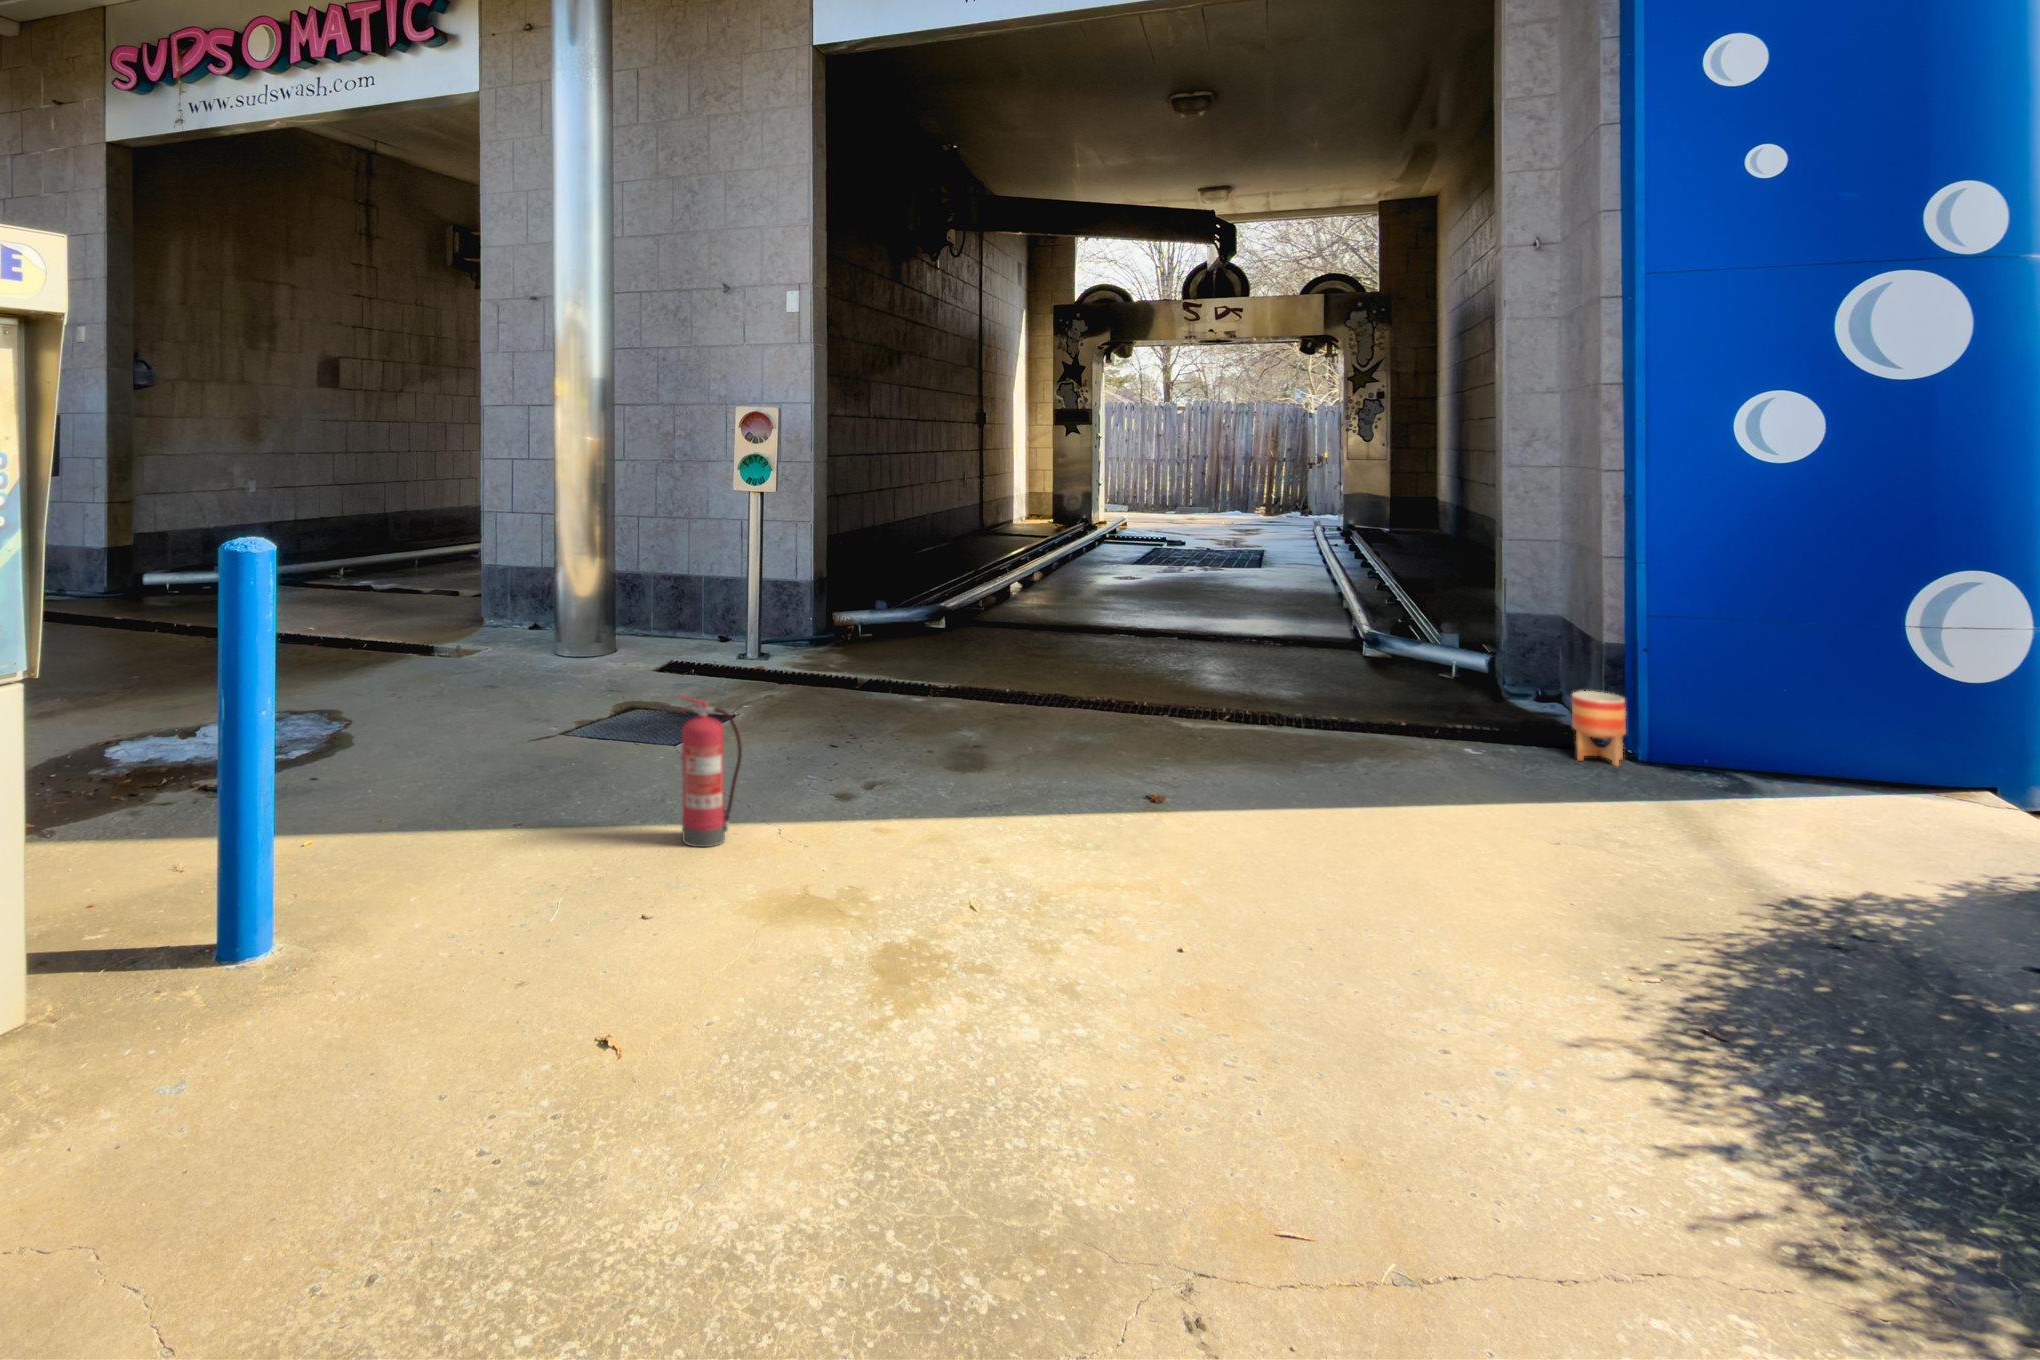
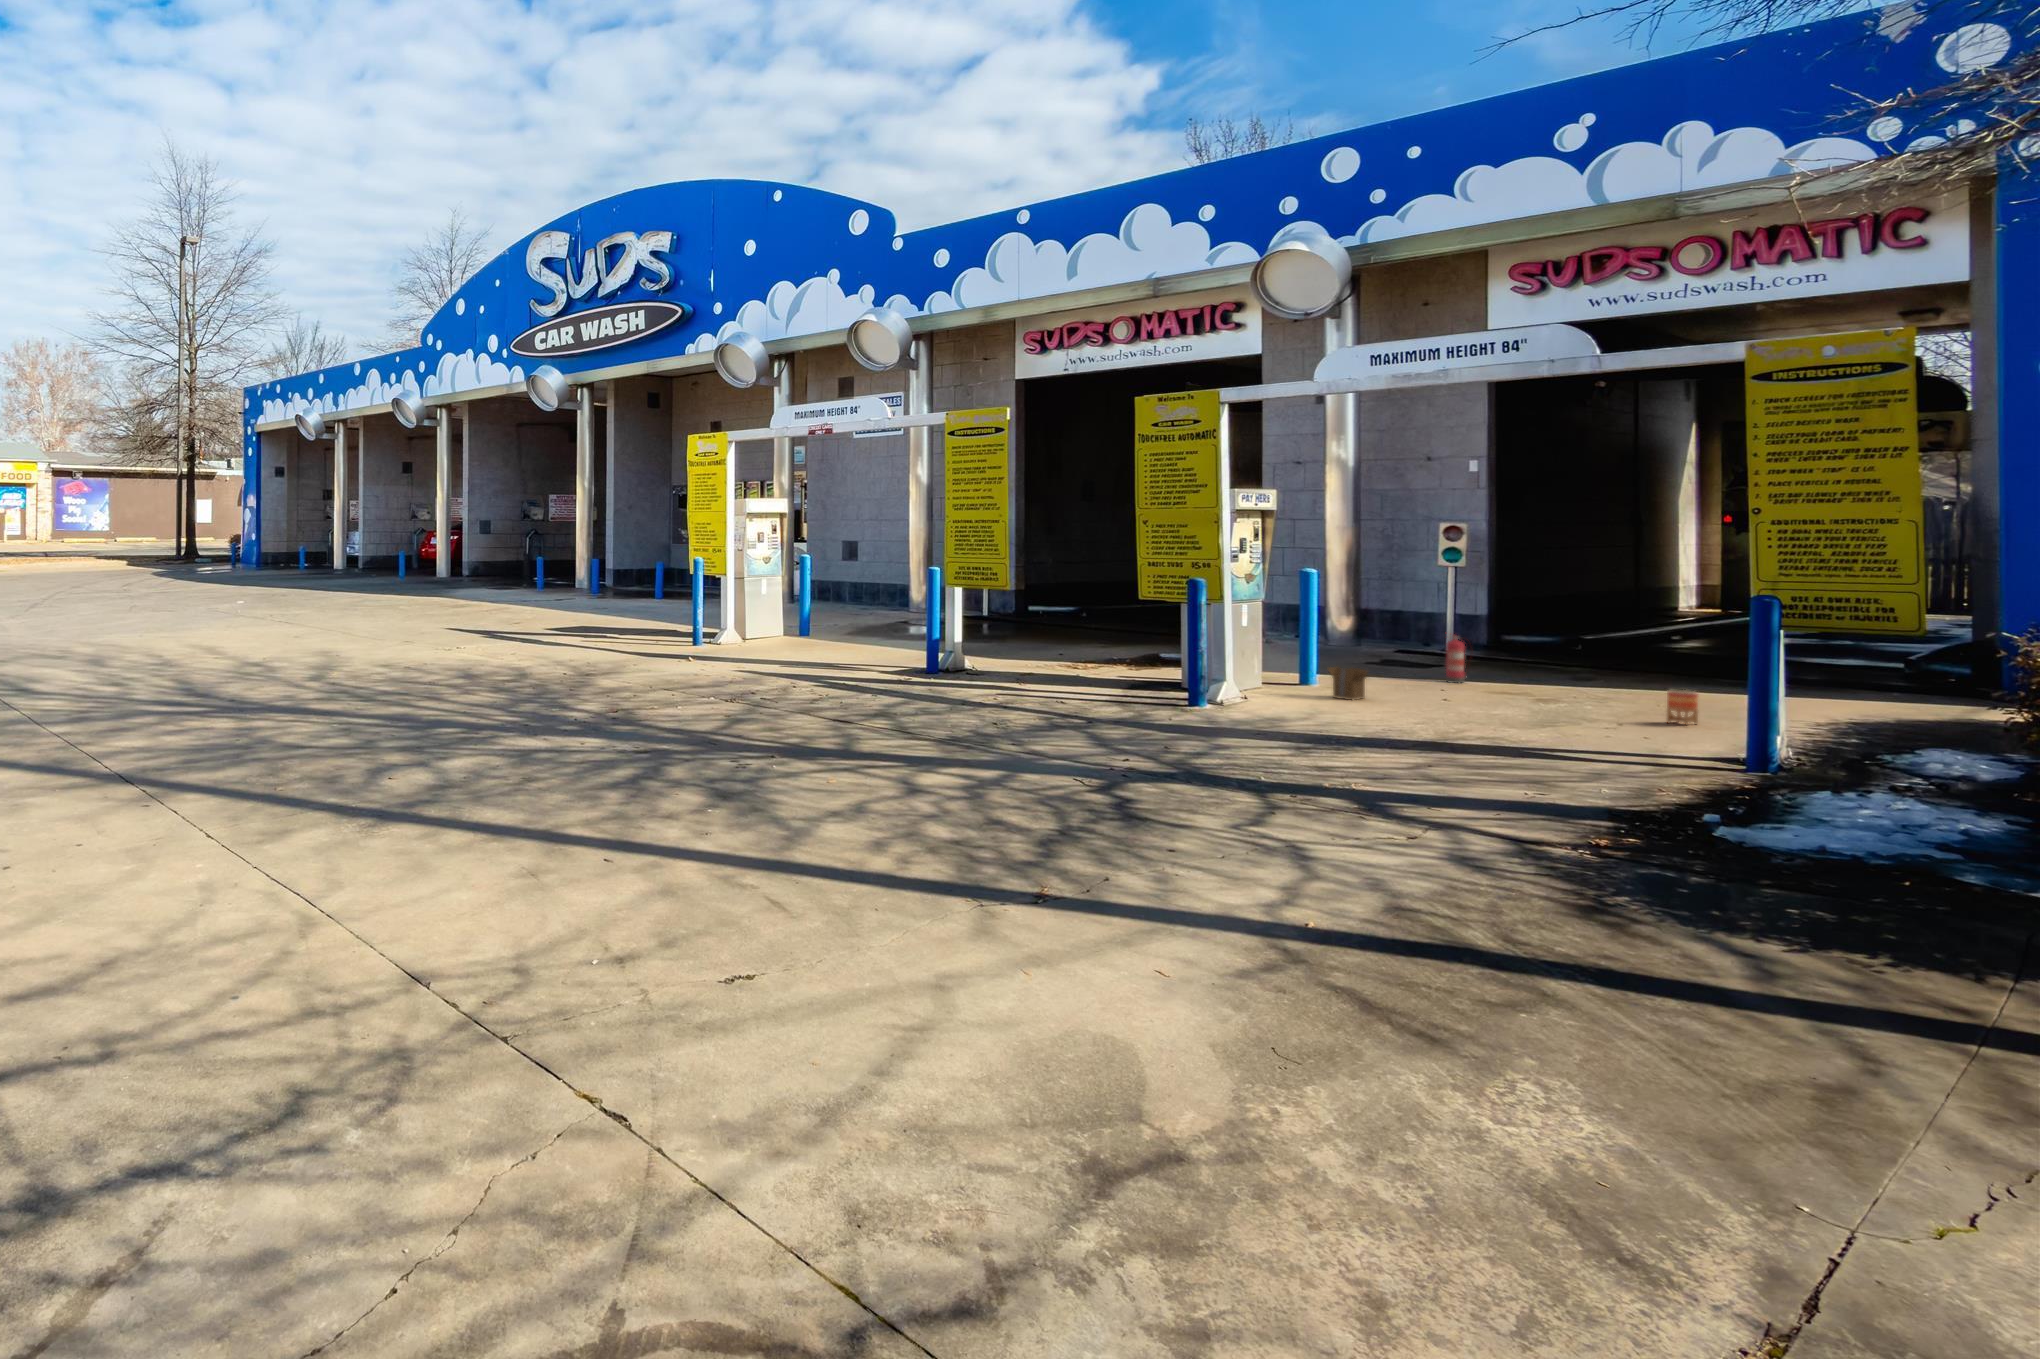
planter: present [1572,691,1626,766] -> present [1667,690,1698,725]
cardboard box: none [190,922,352,1104] -> present [1328,667,1368,700]

